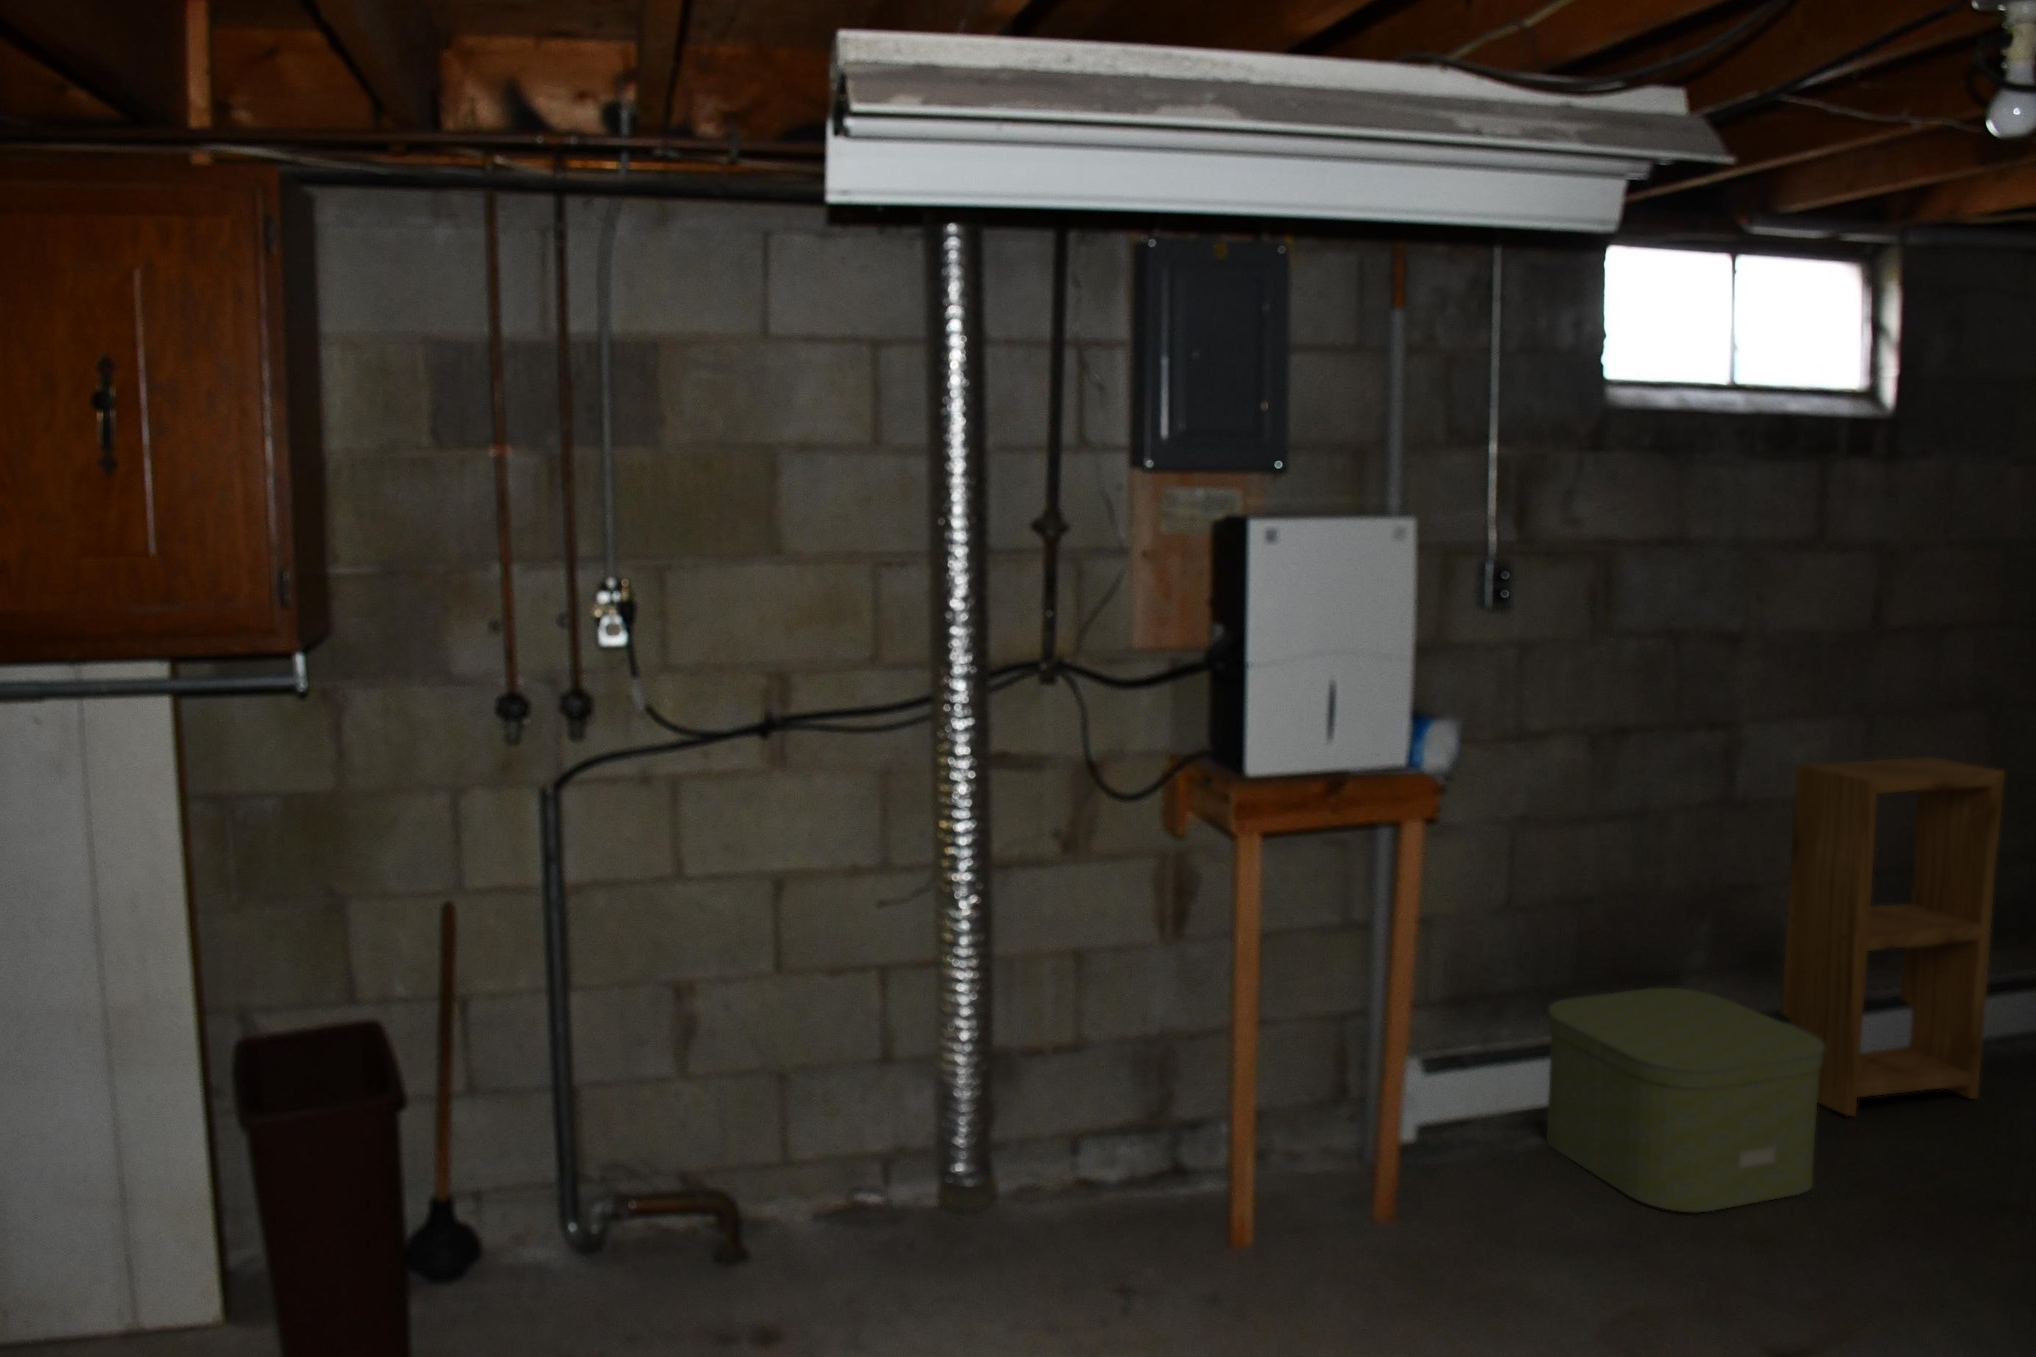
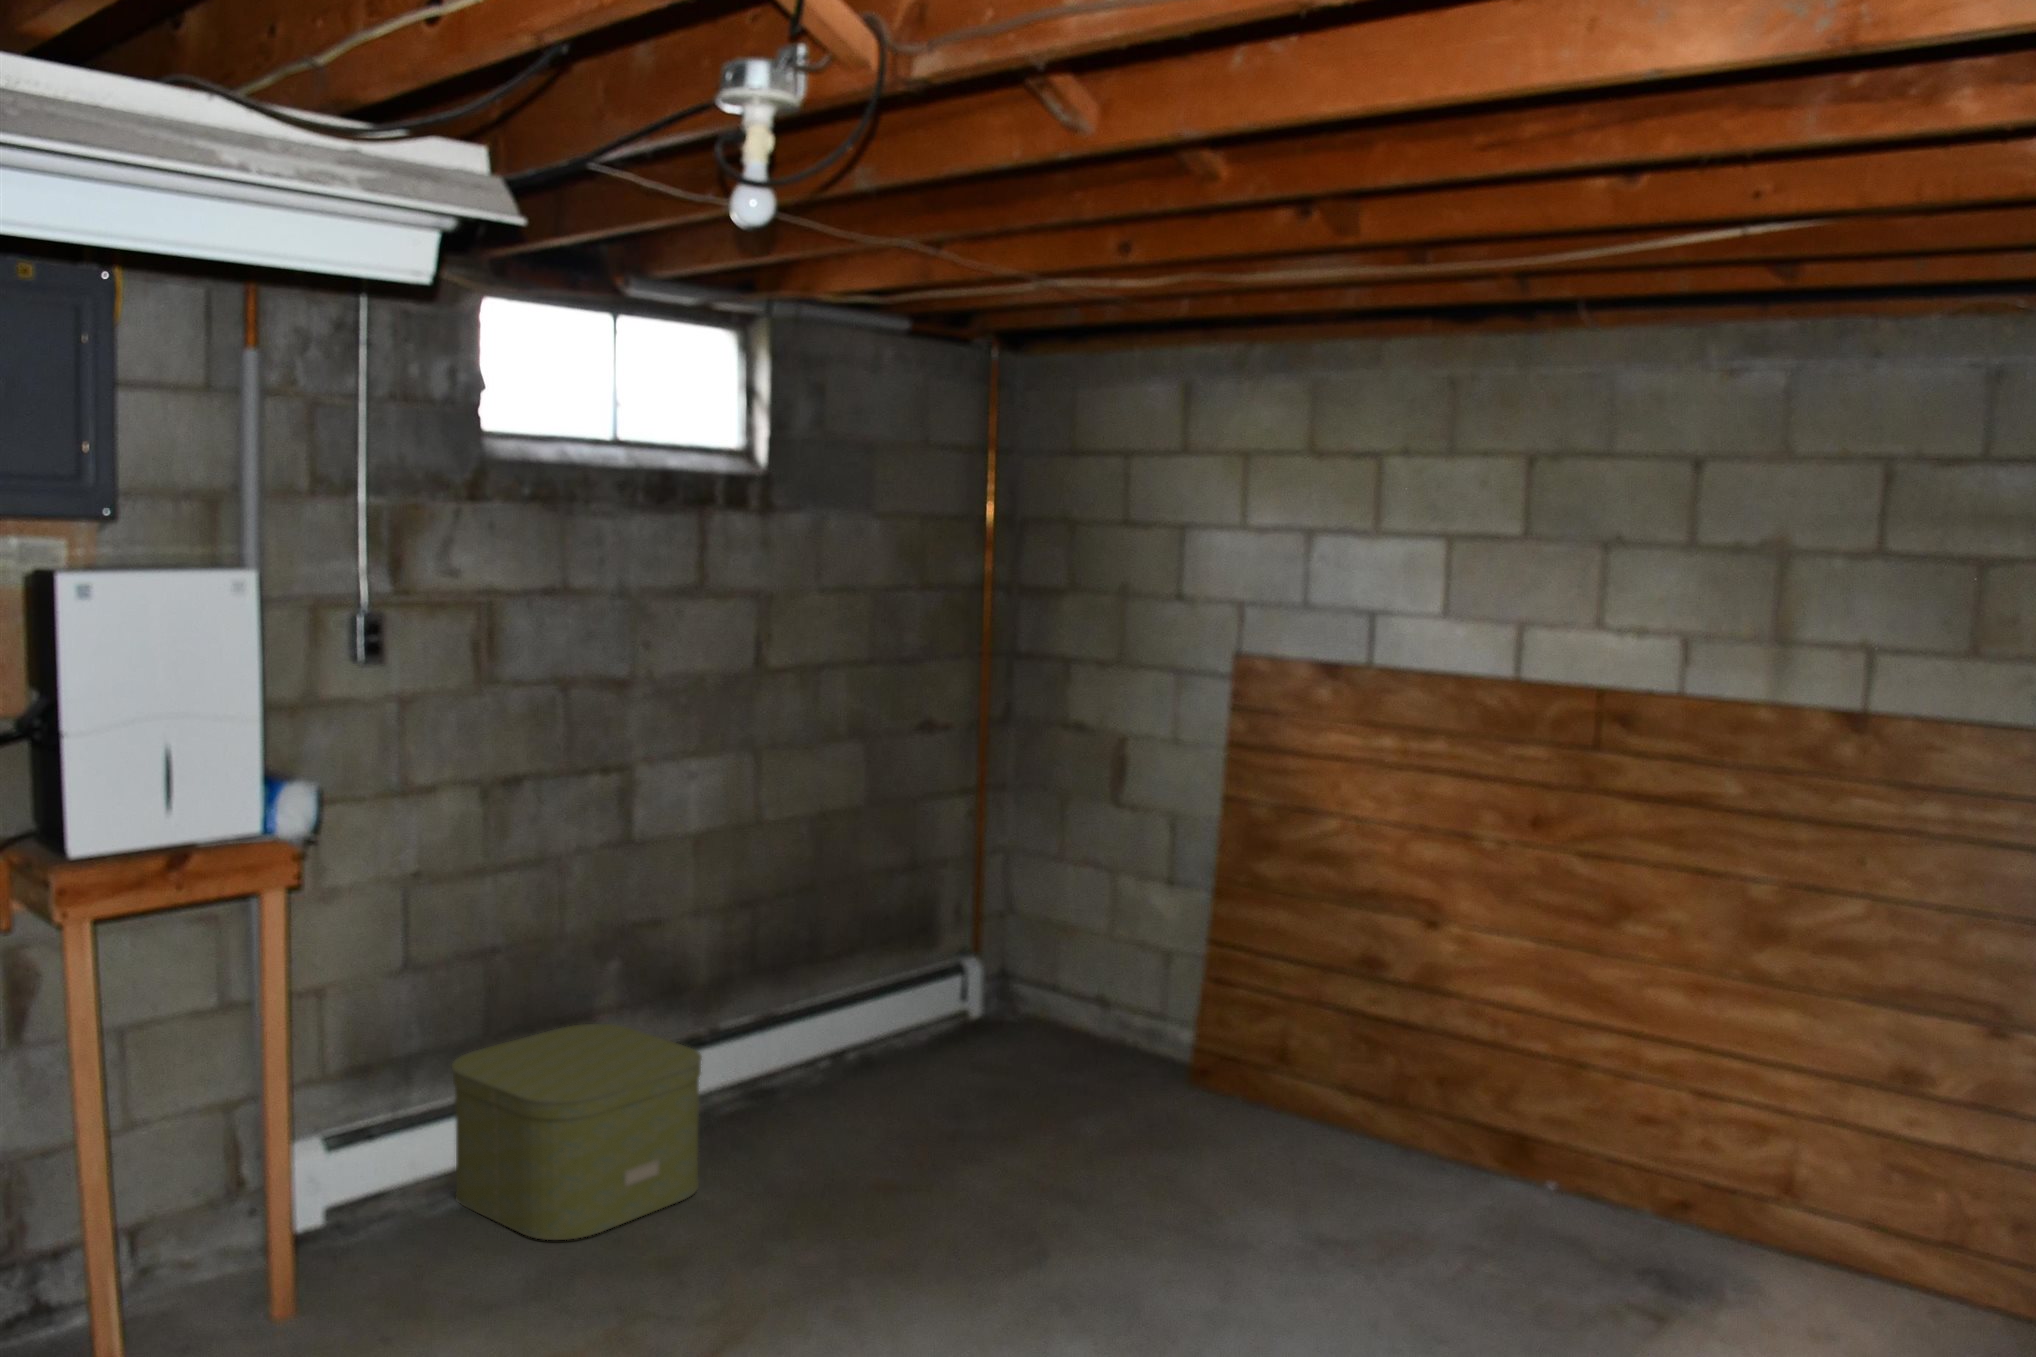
shelving unit: present [1781,757,2005,1116] -> none [689,782,860,1119]

